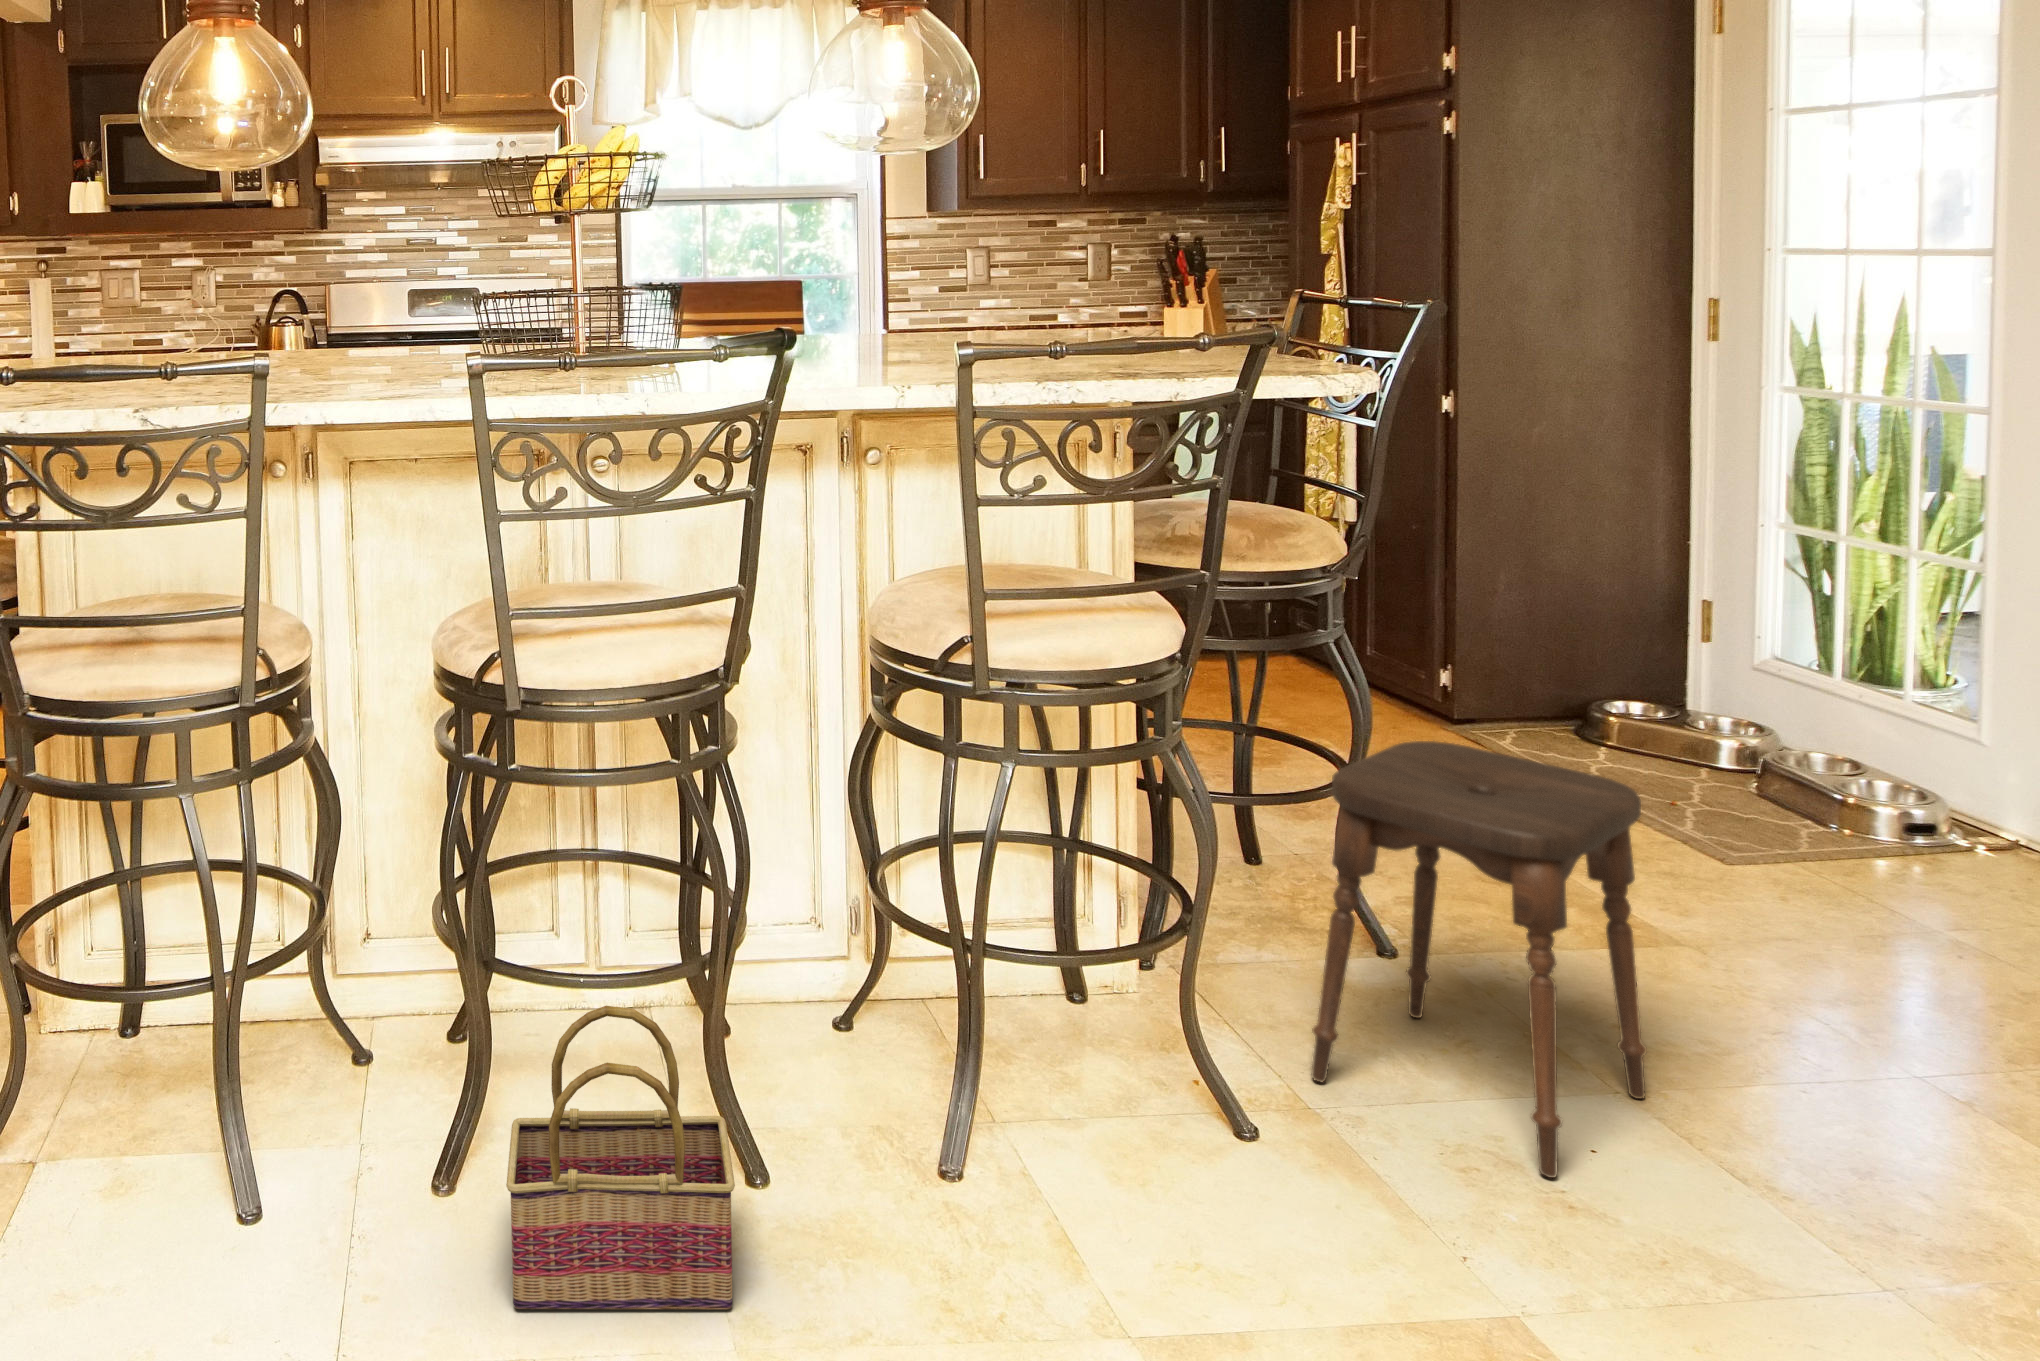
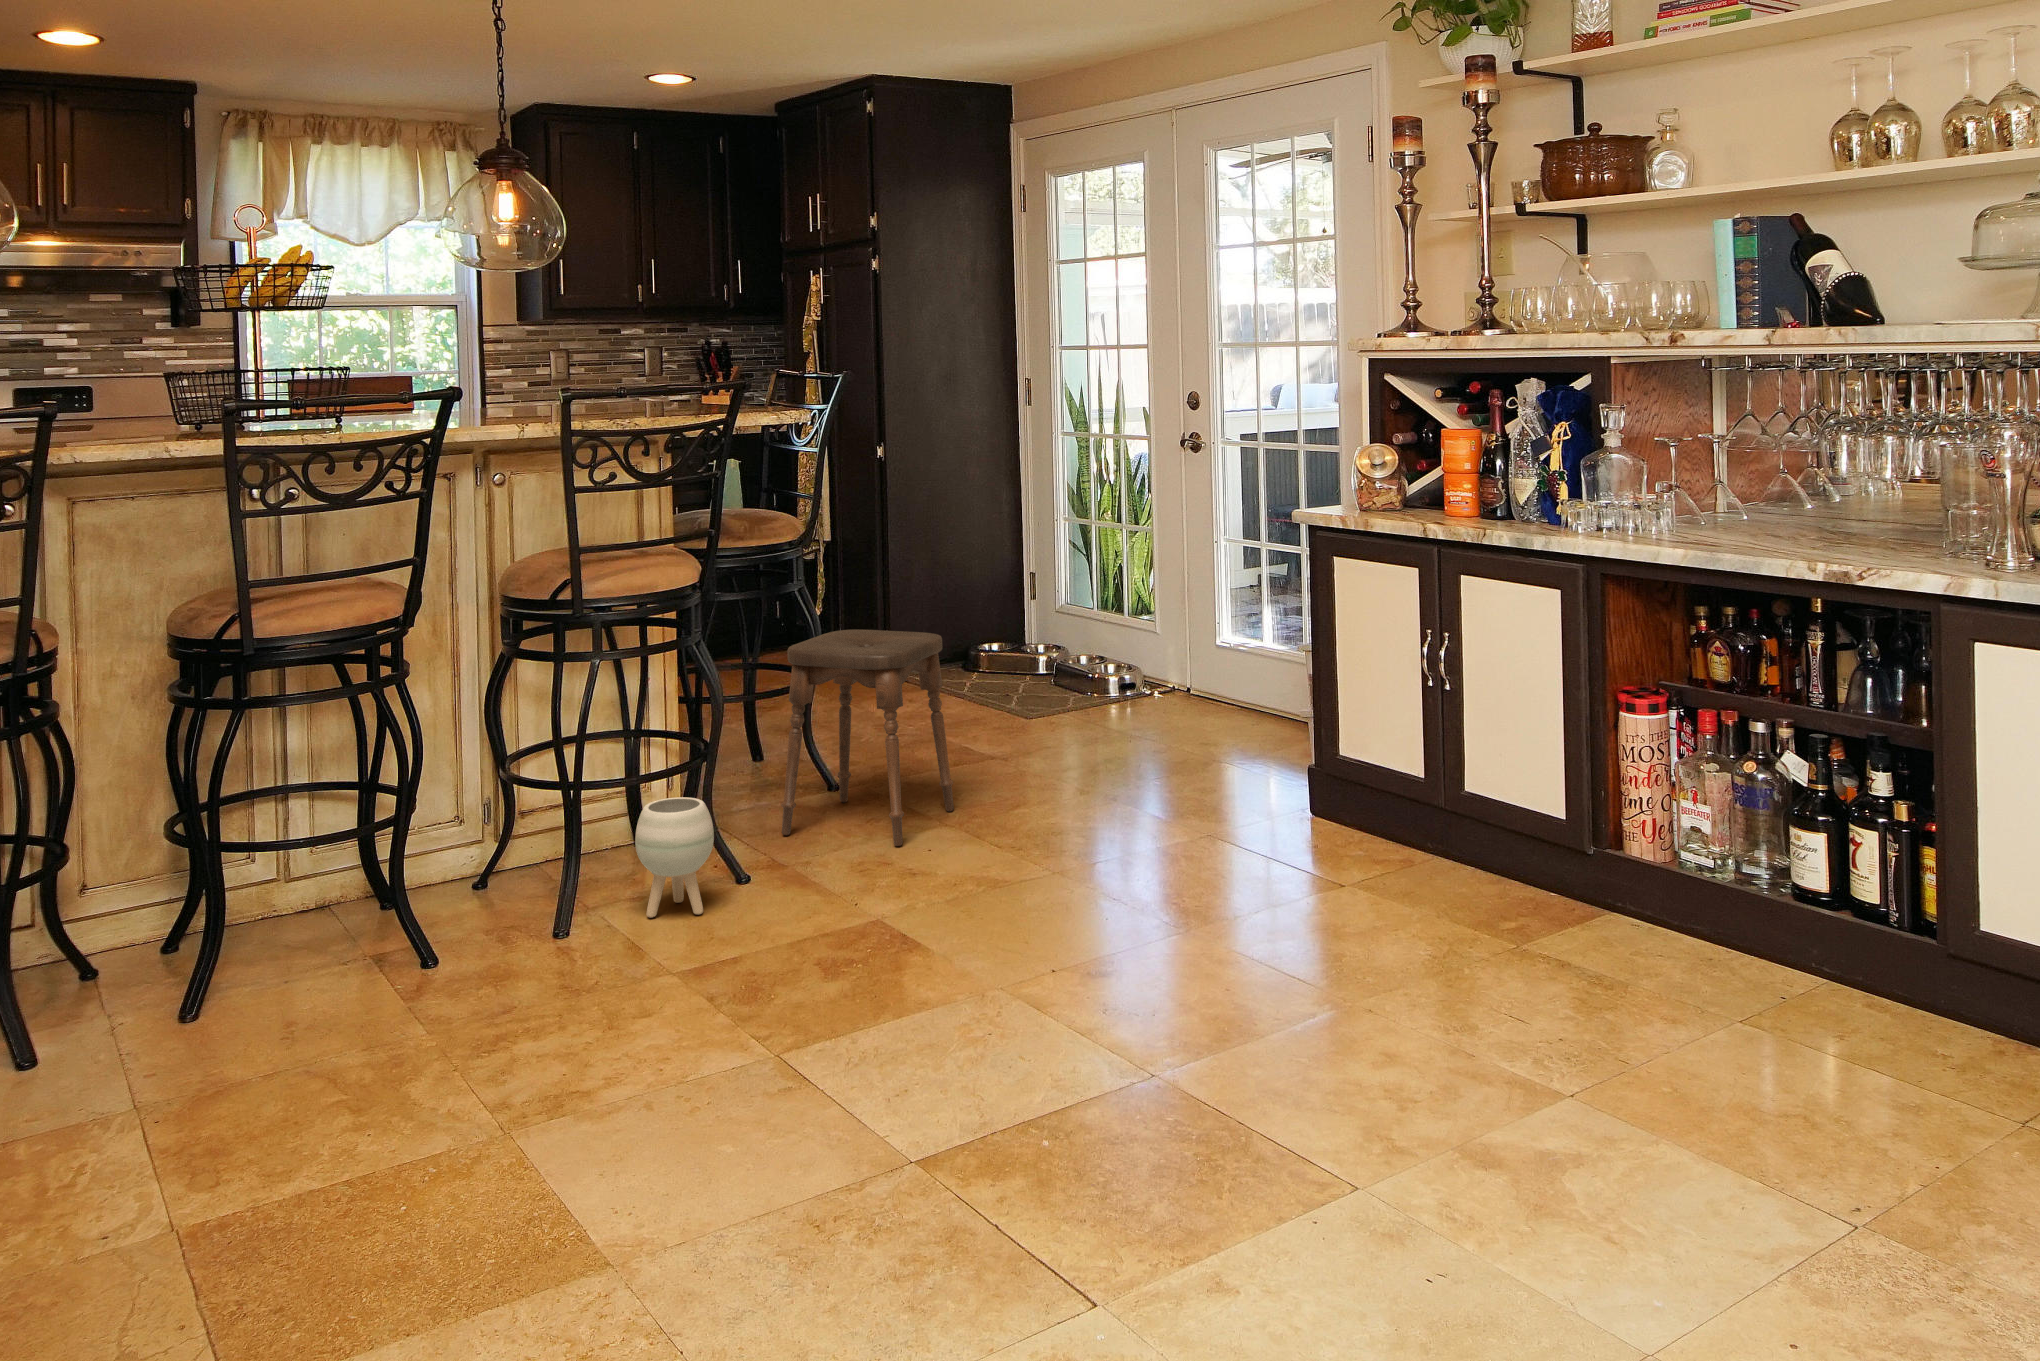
basket: present [506,1006,735,1310] -> none [277,818,439,1011]
planter: none [1064,1044,1204,1270] -> present [635,797,714,918]

